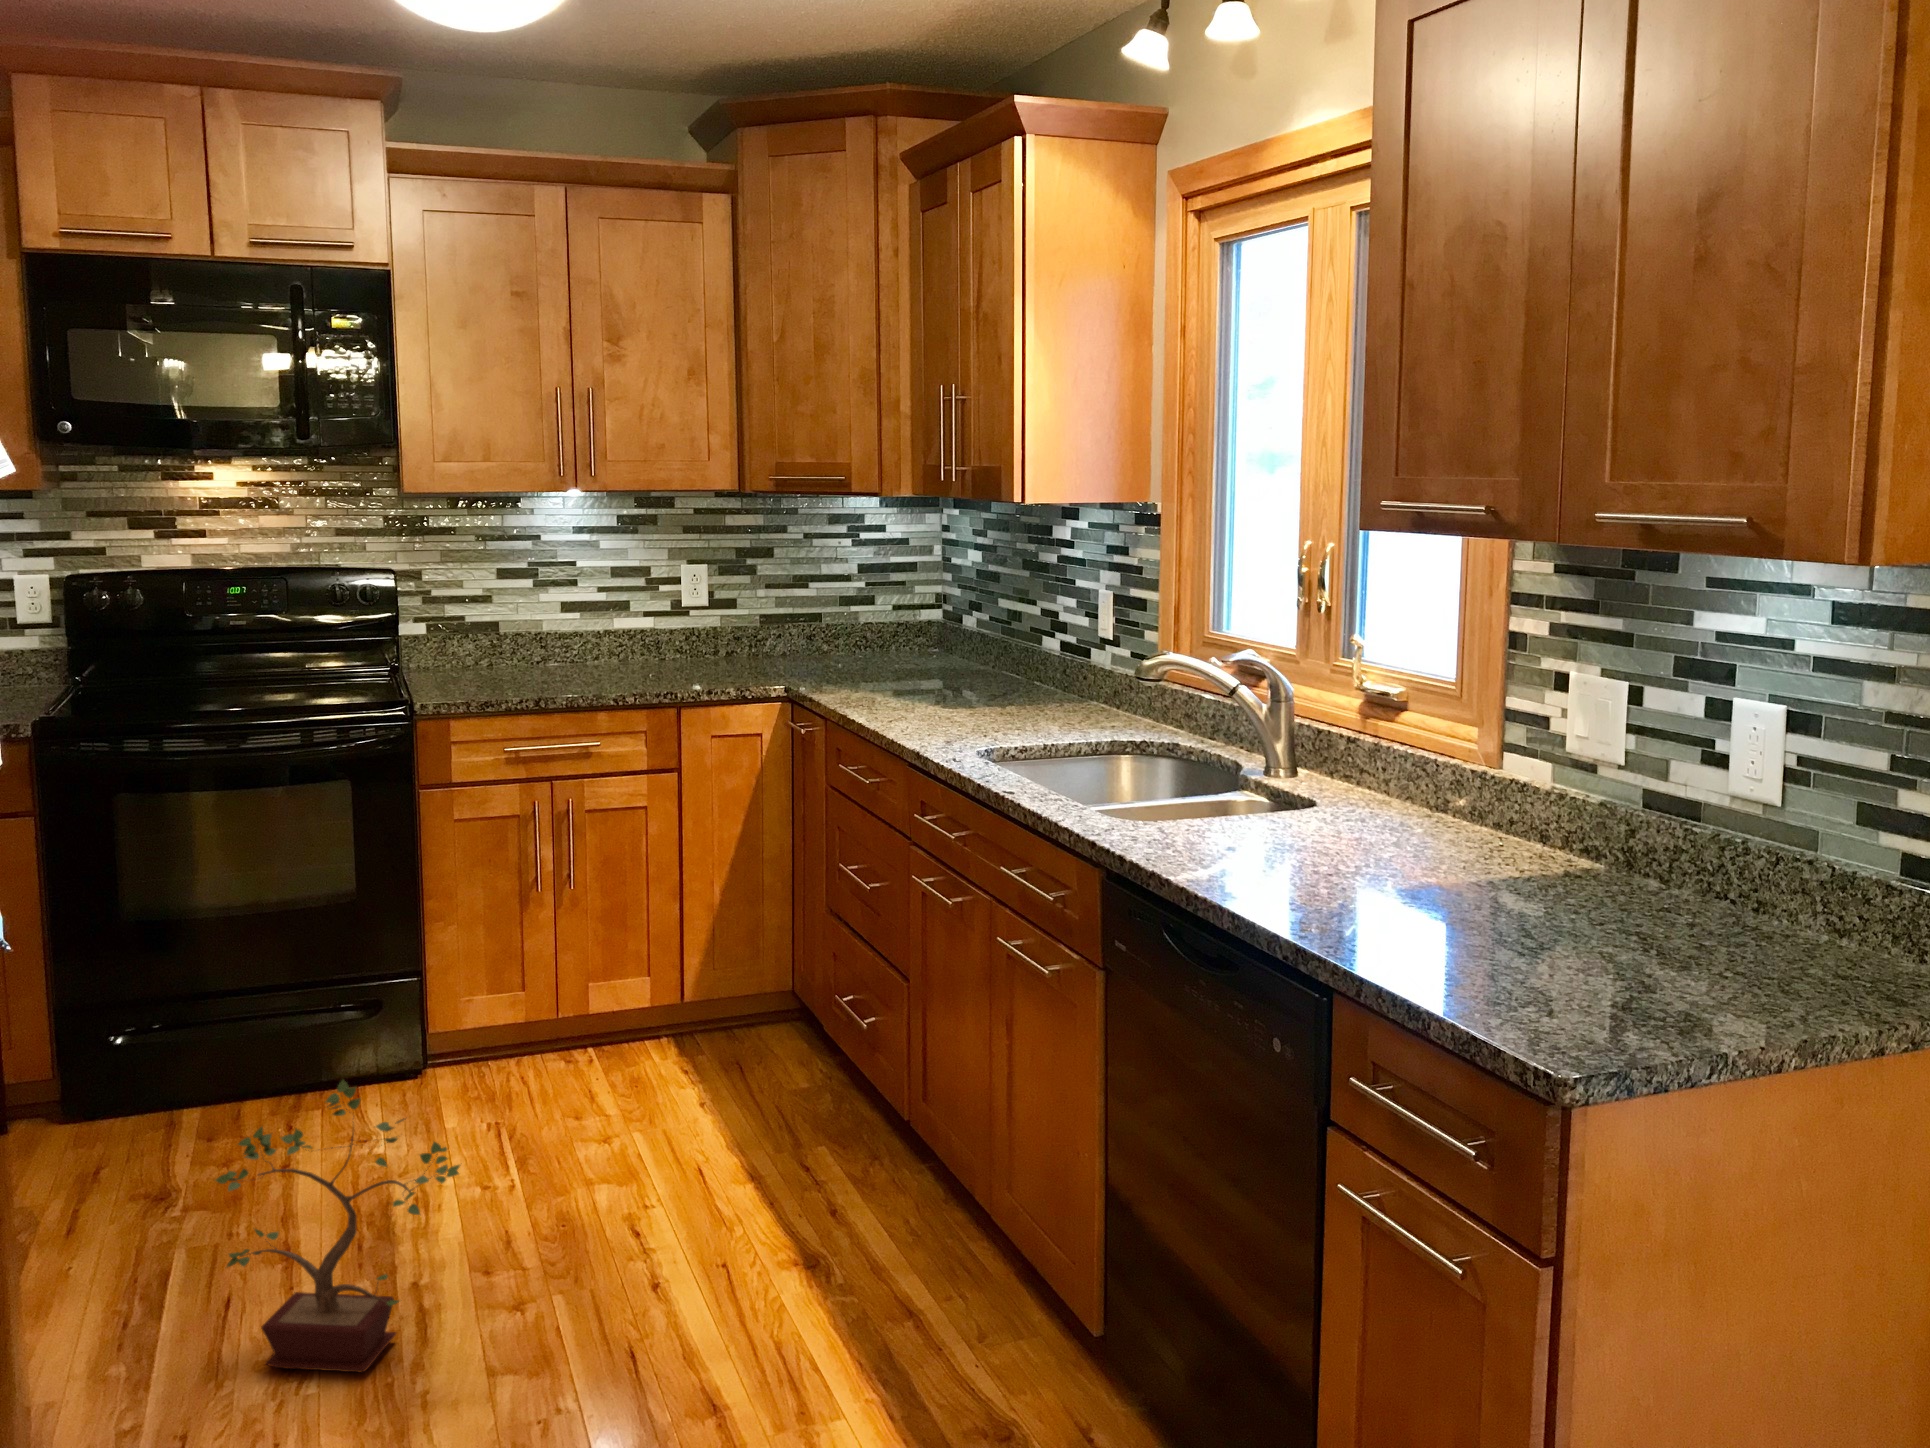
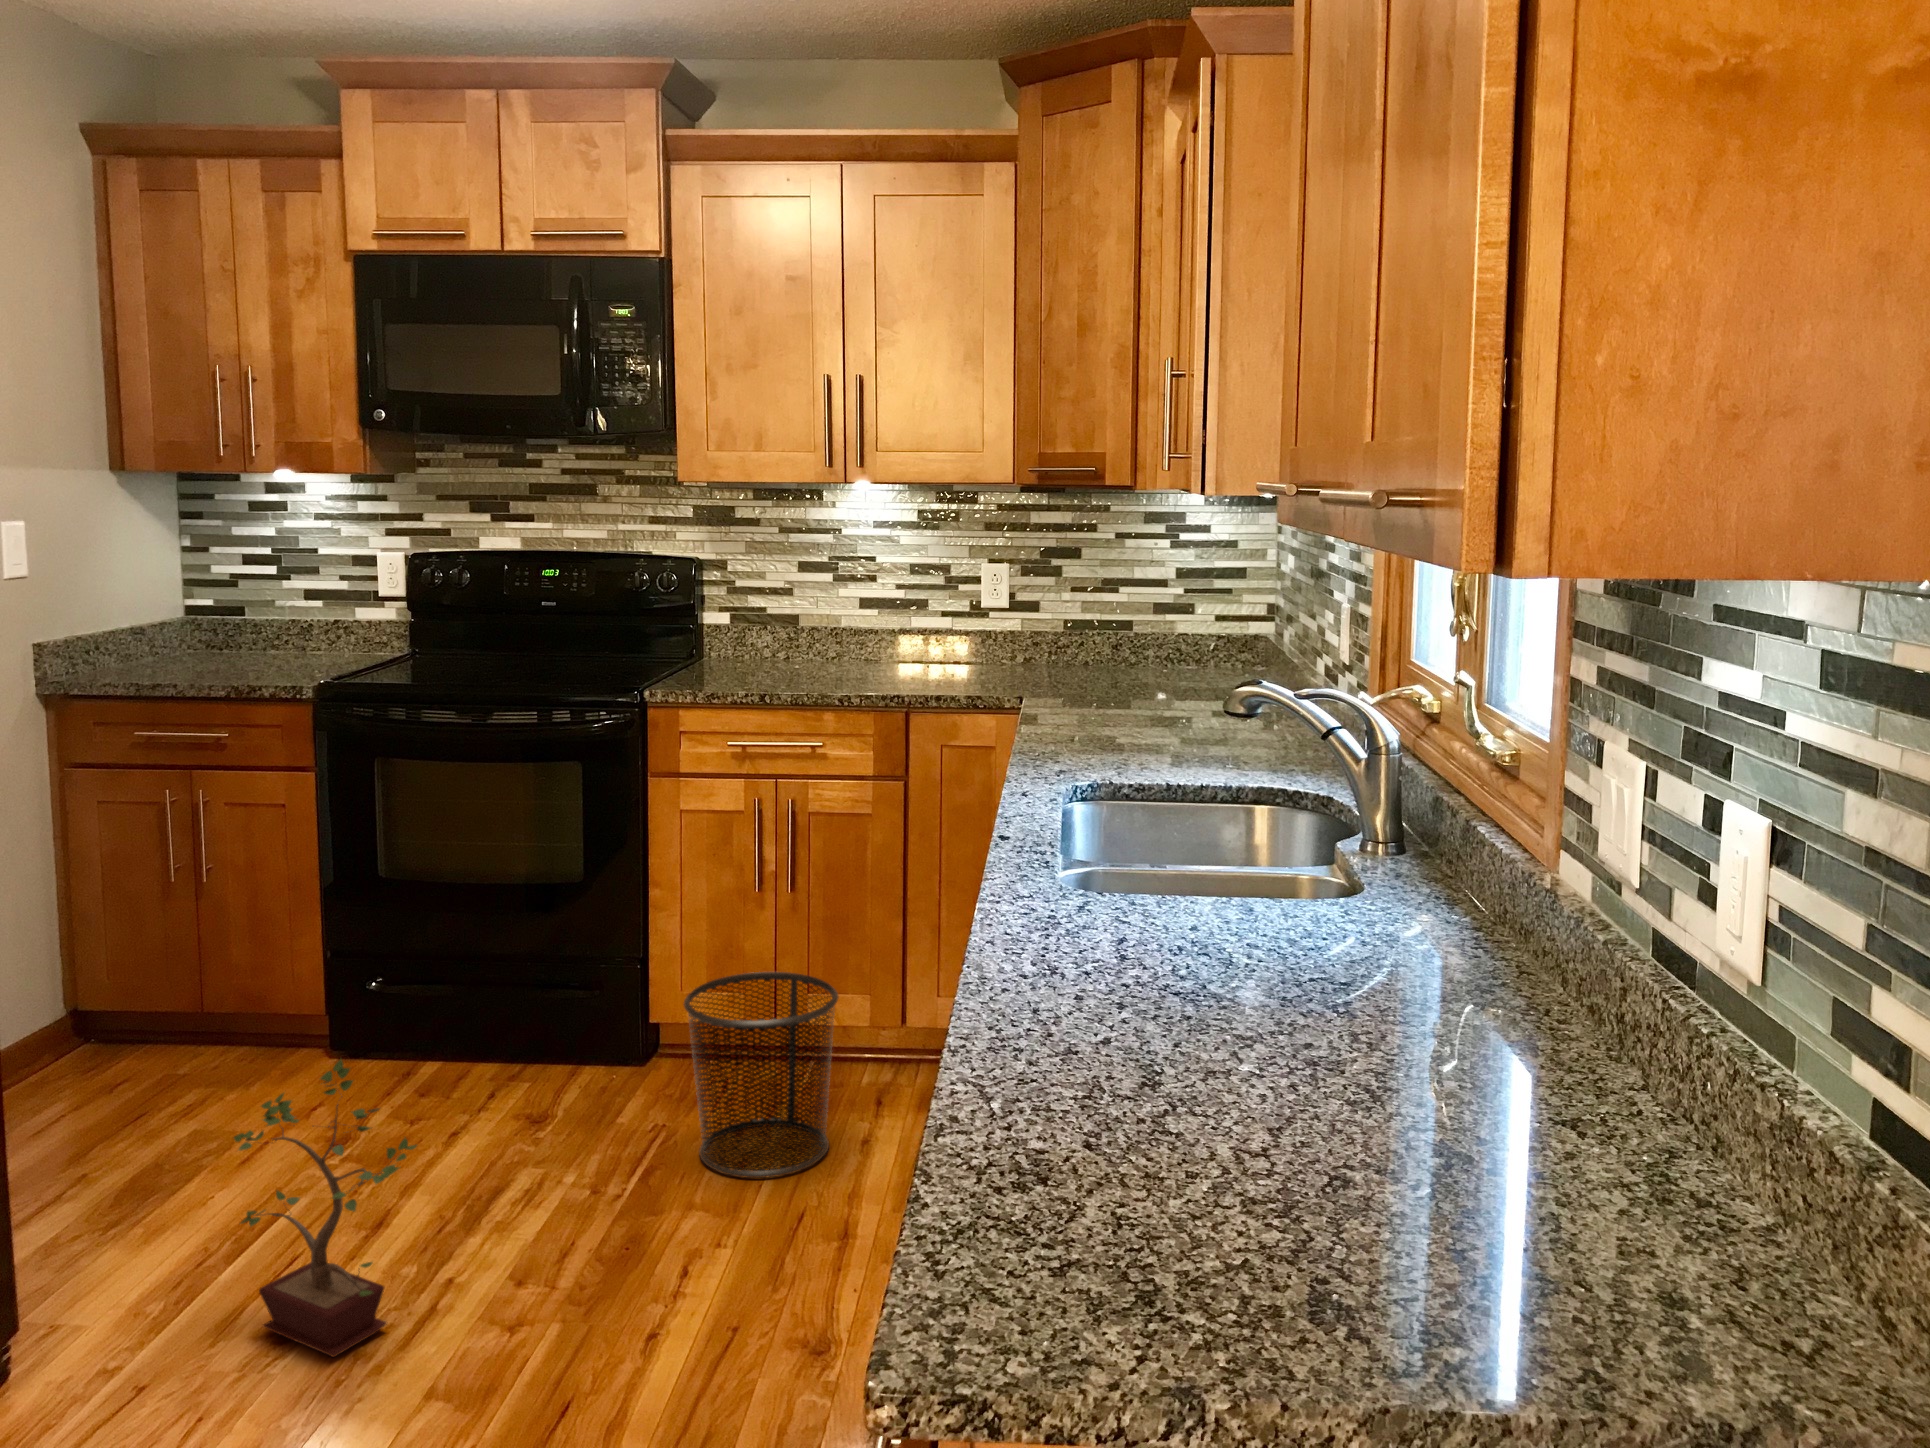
trash can: none [543,961,692,1156] -> present [684,972,838,1178]

